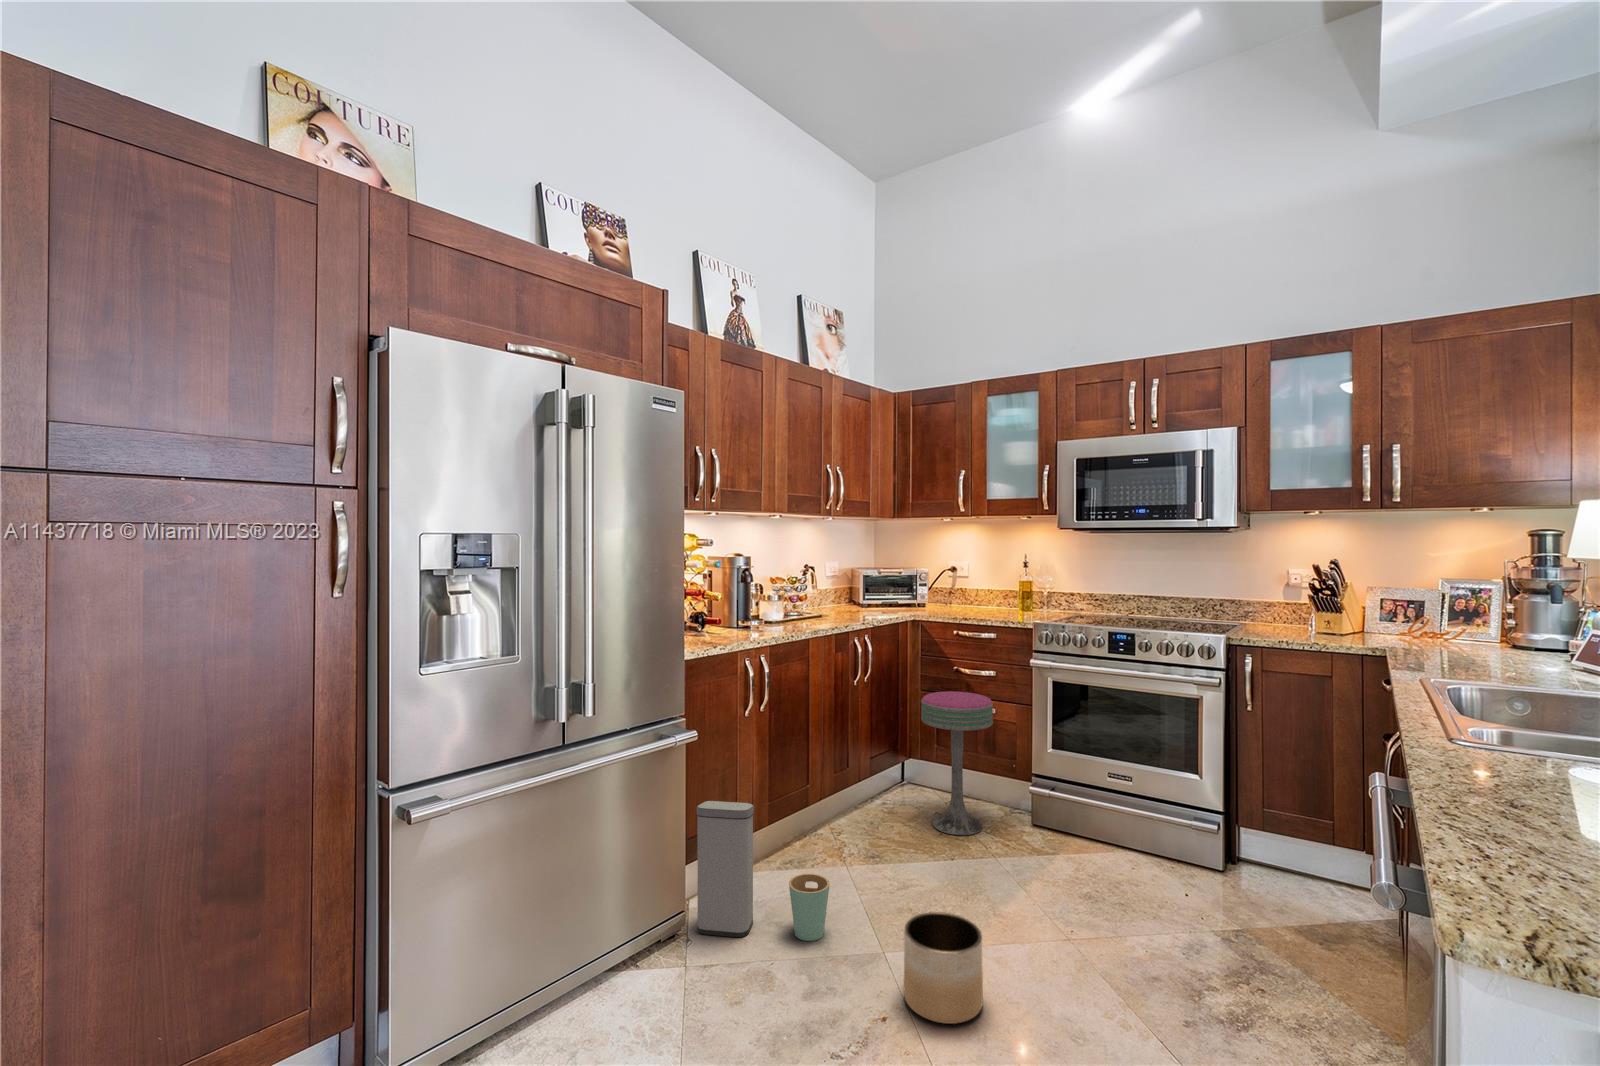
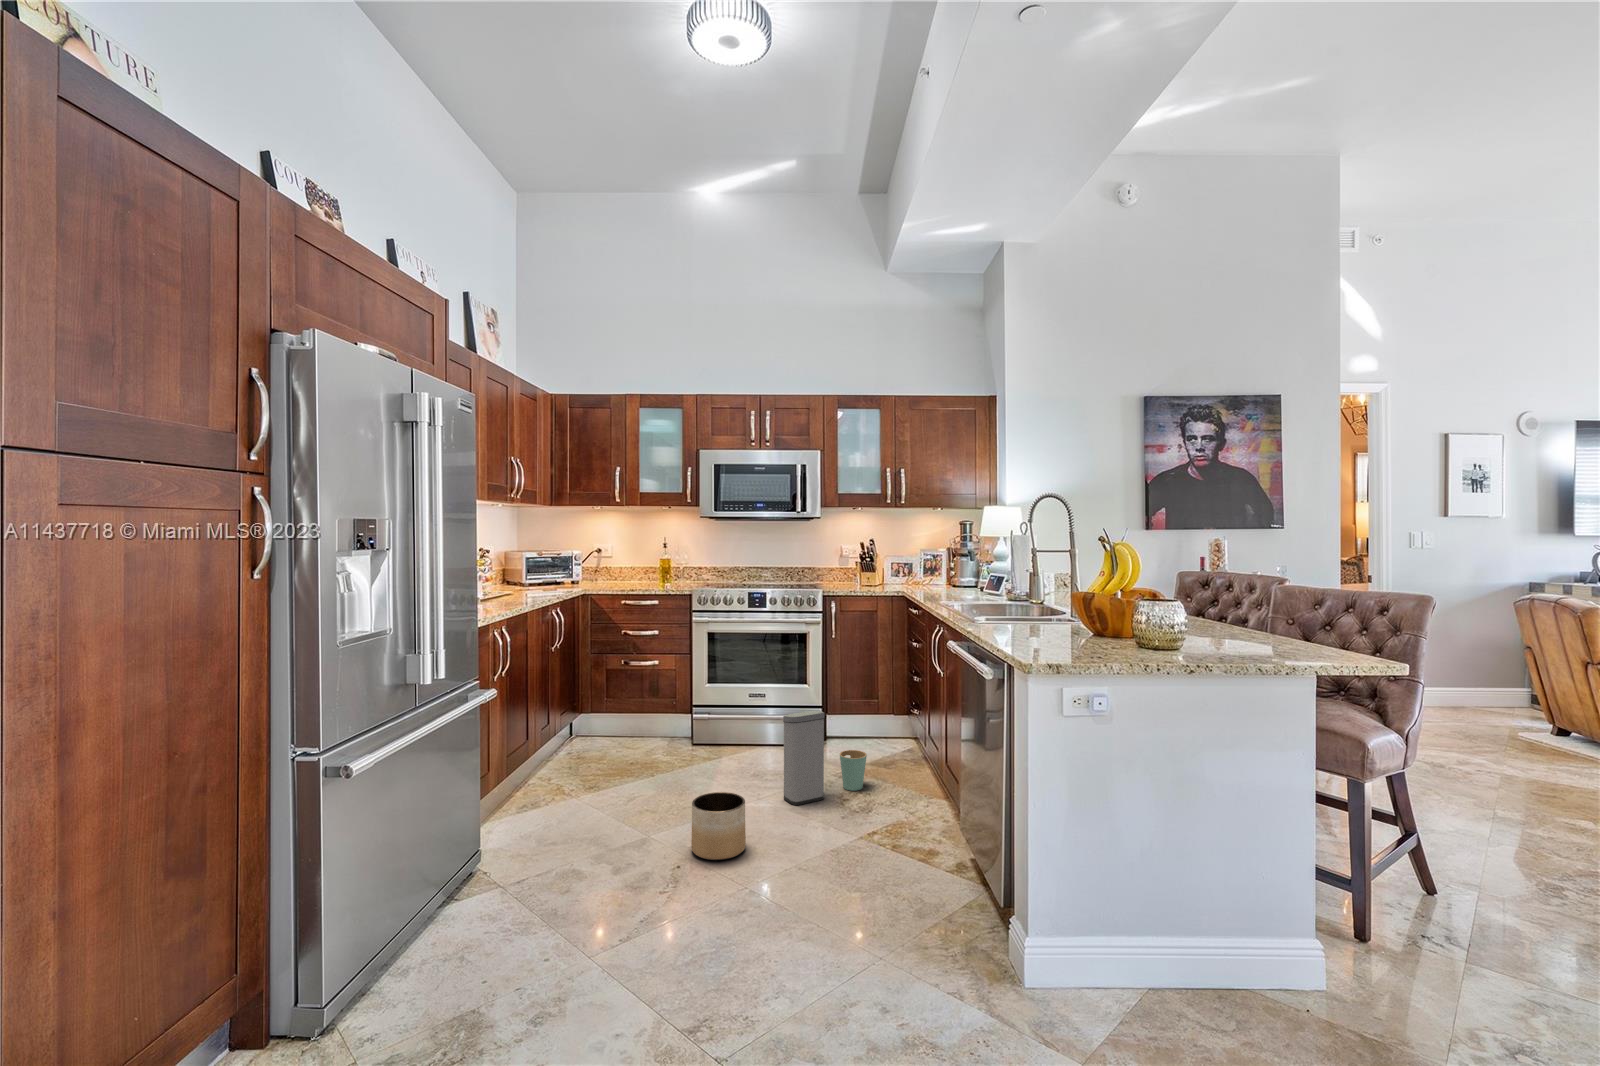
bar stool: present [921,691,993,835] -> none [612,651,670,764]
trash can: present [697,801,830,941] -> present [783,711,867,805]

